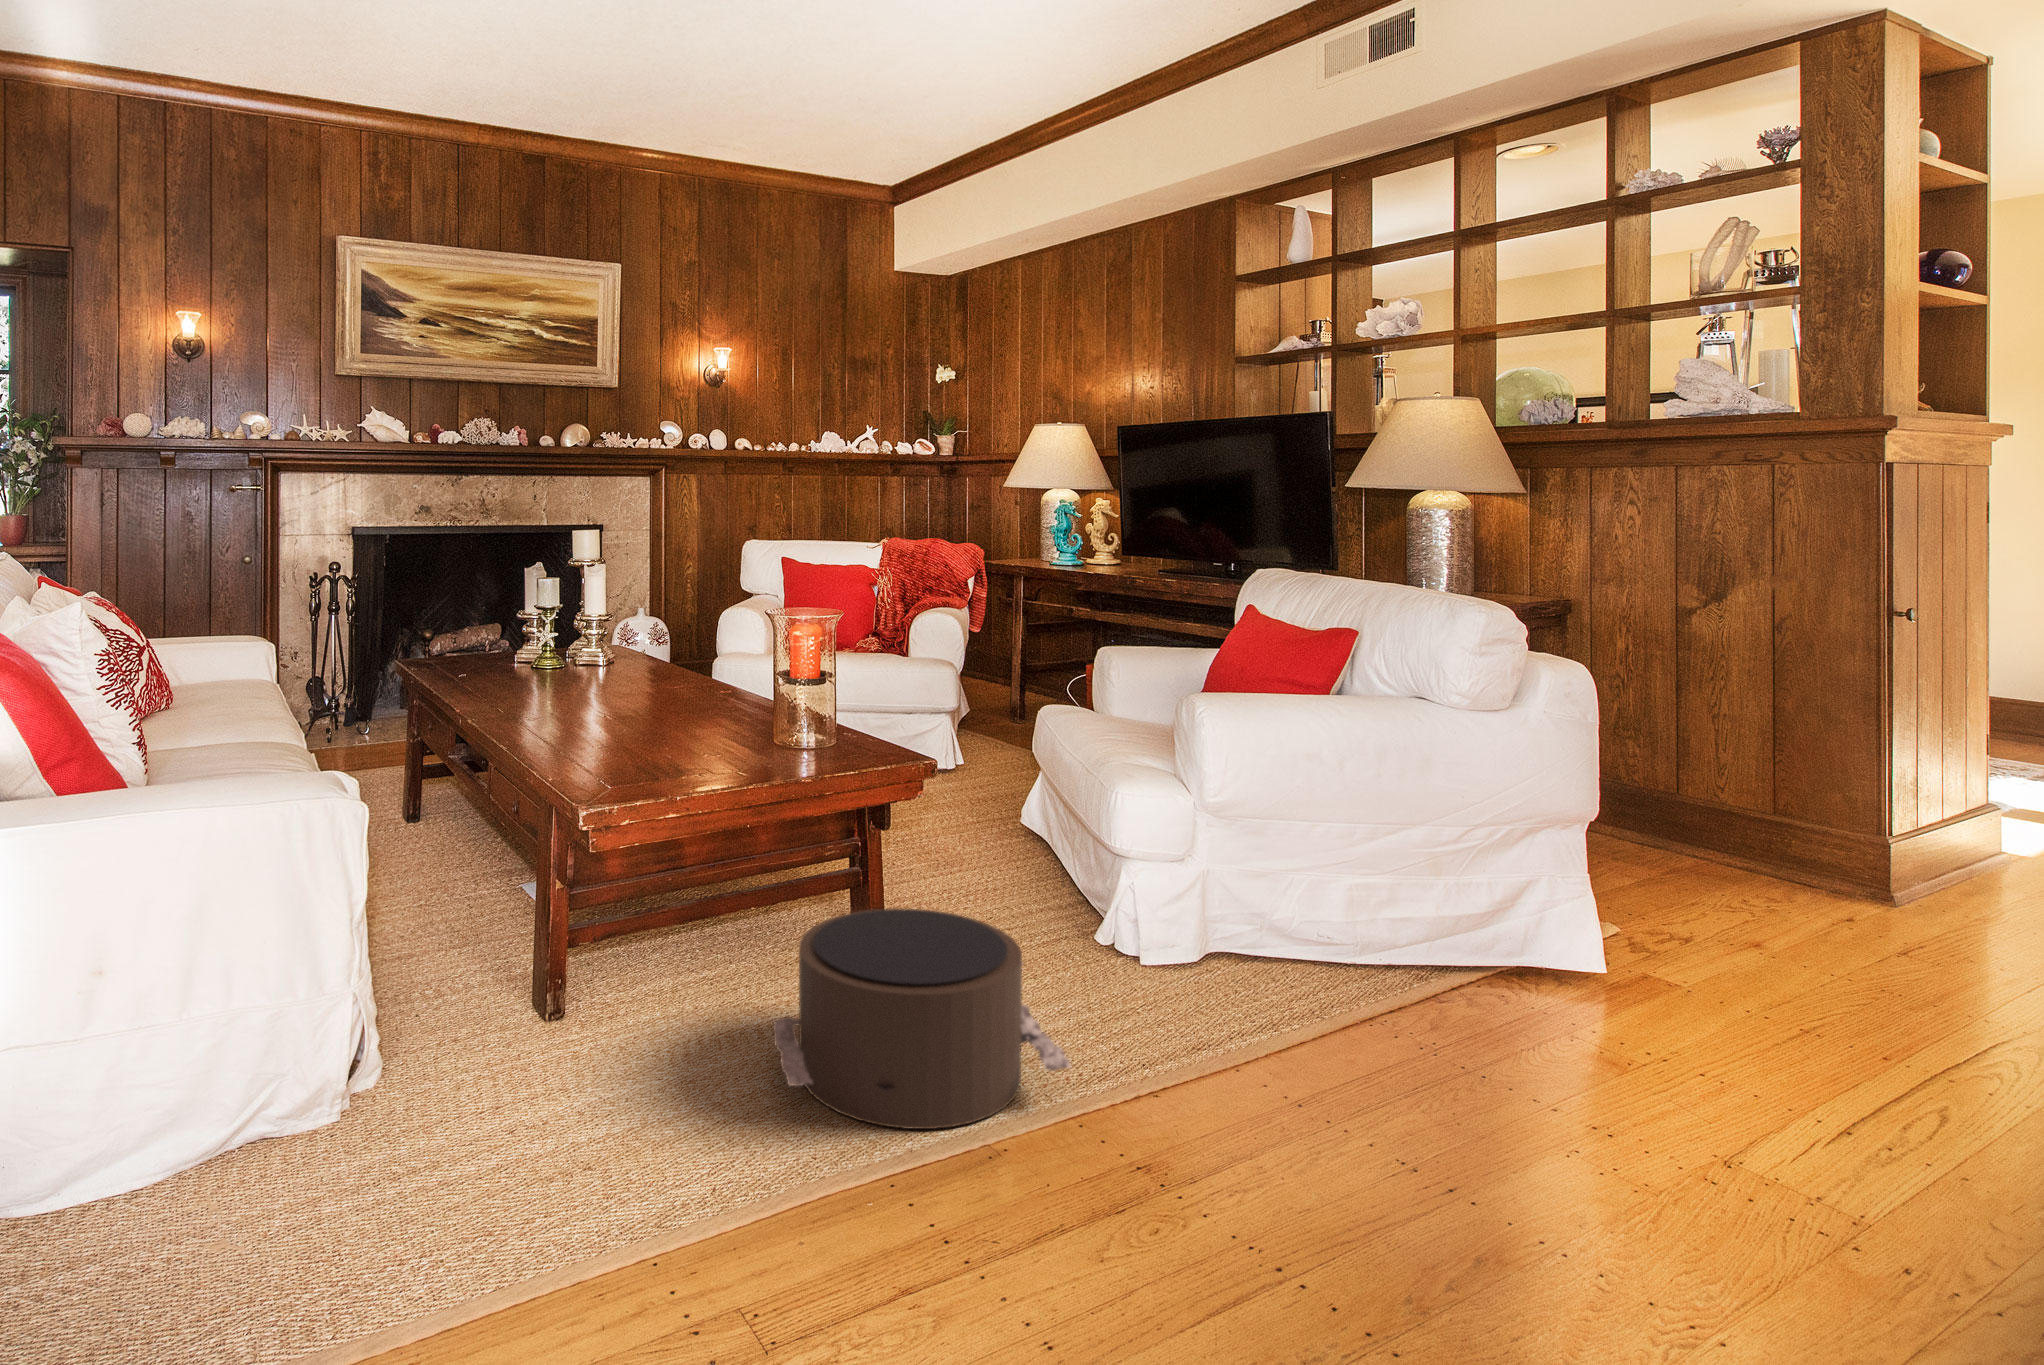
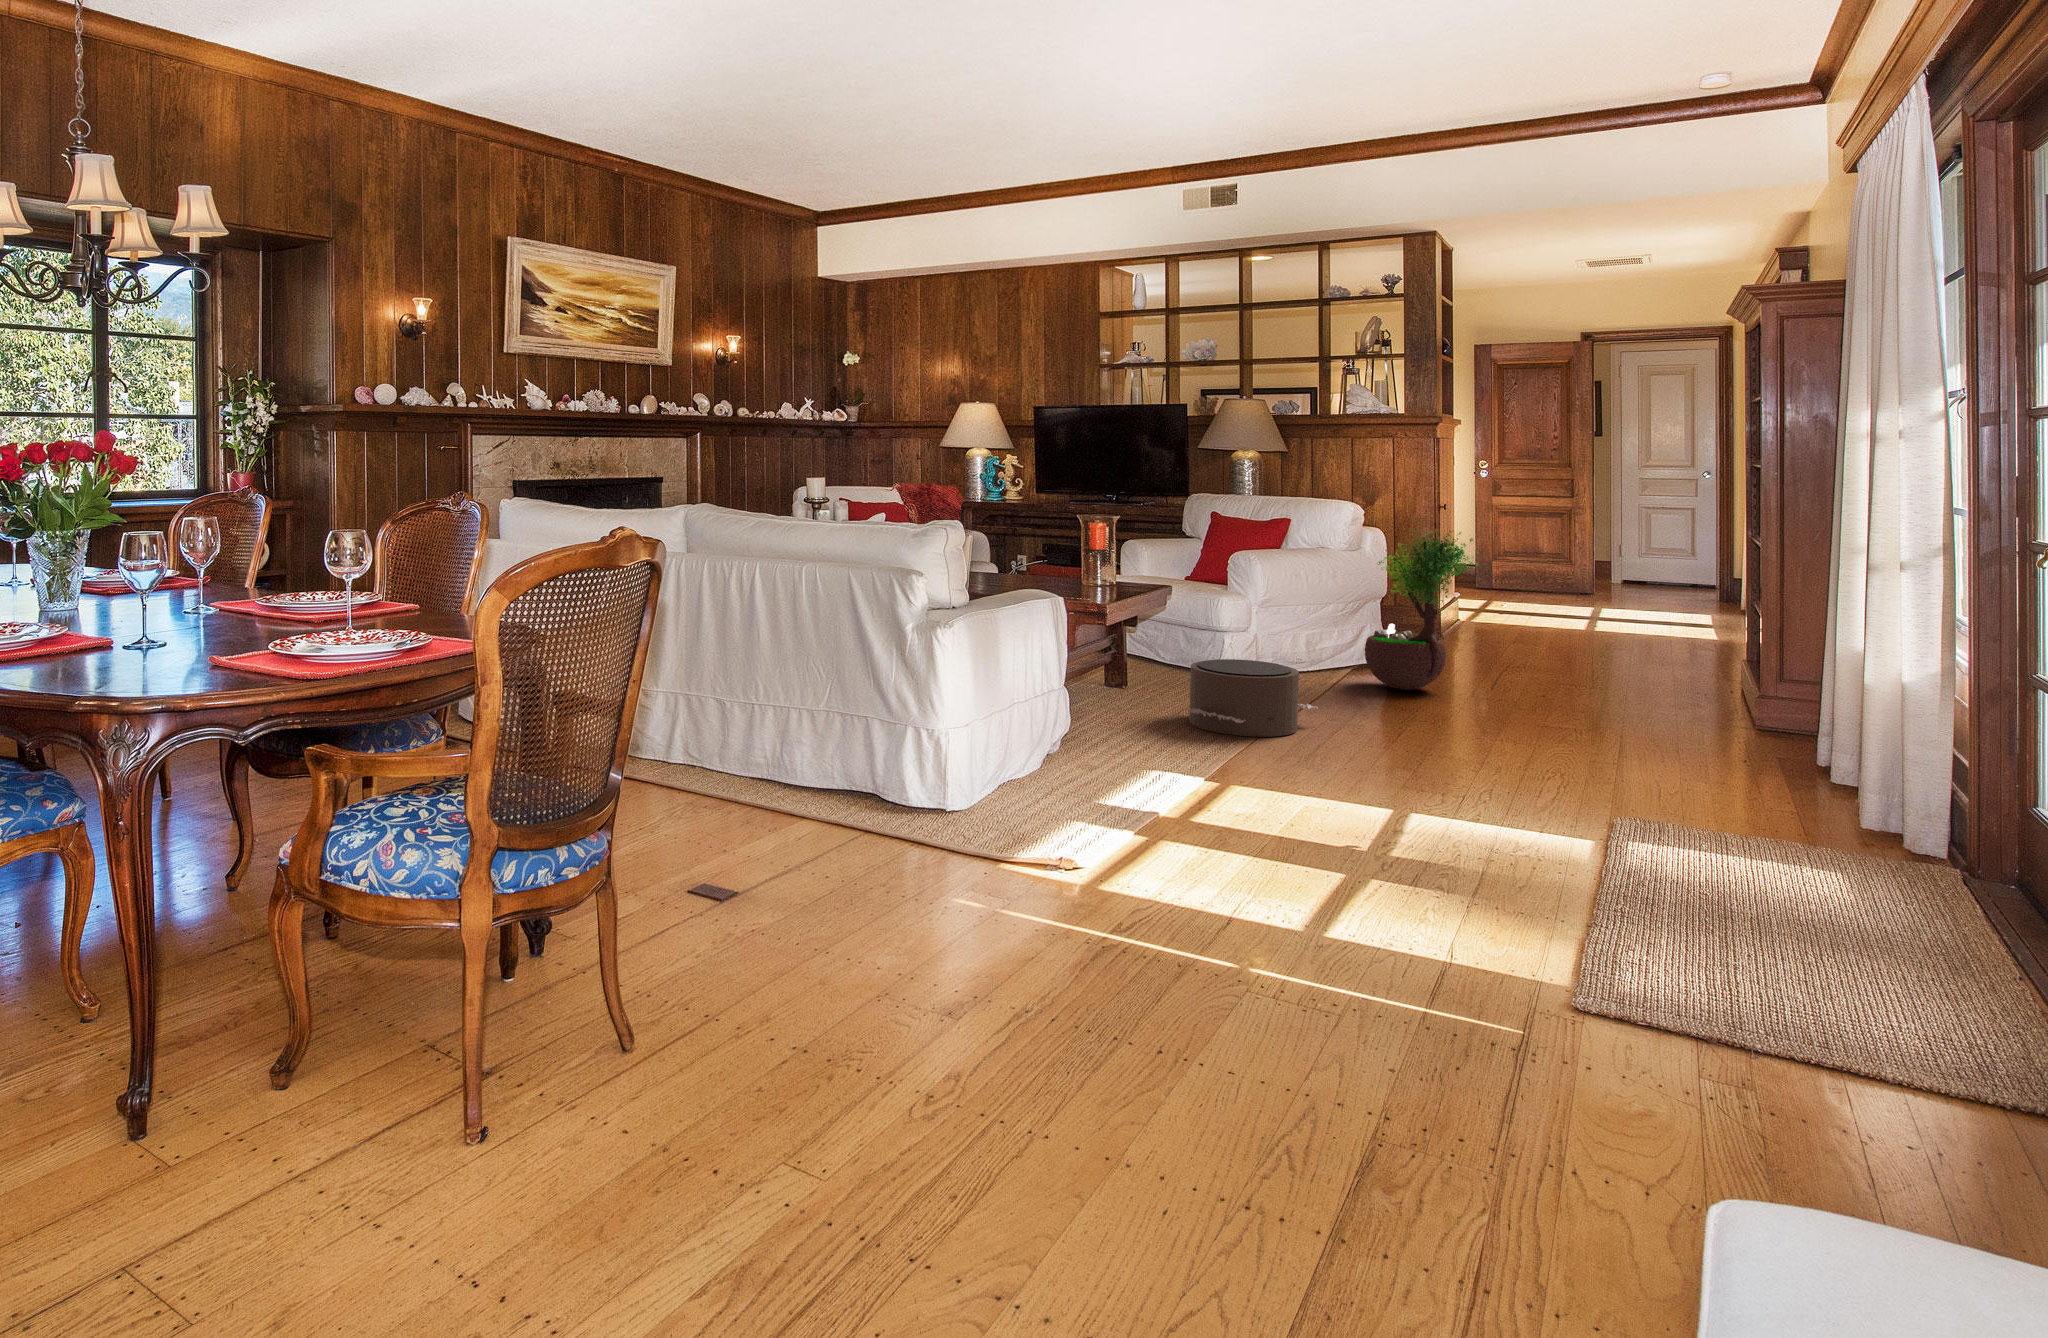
potted tree: none [1421,634,1691,1019] -> present [1365,521,1478,690]

